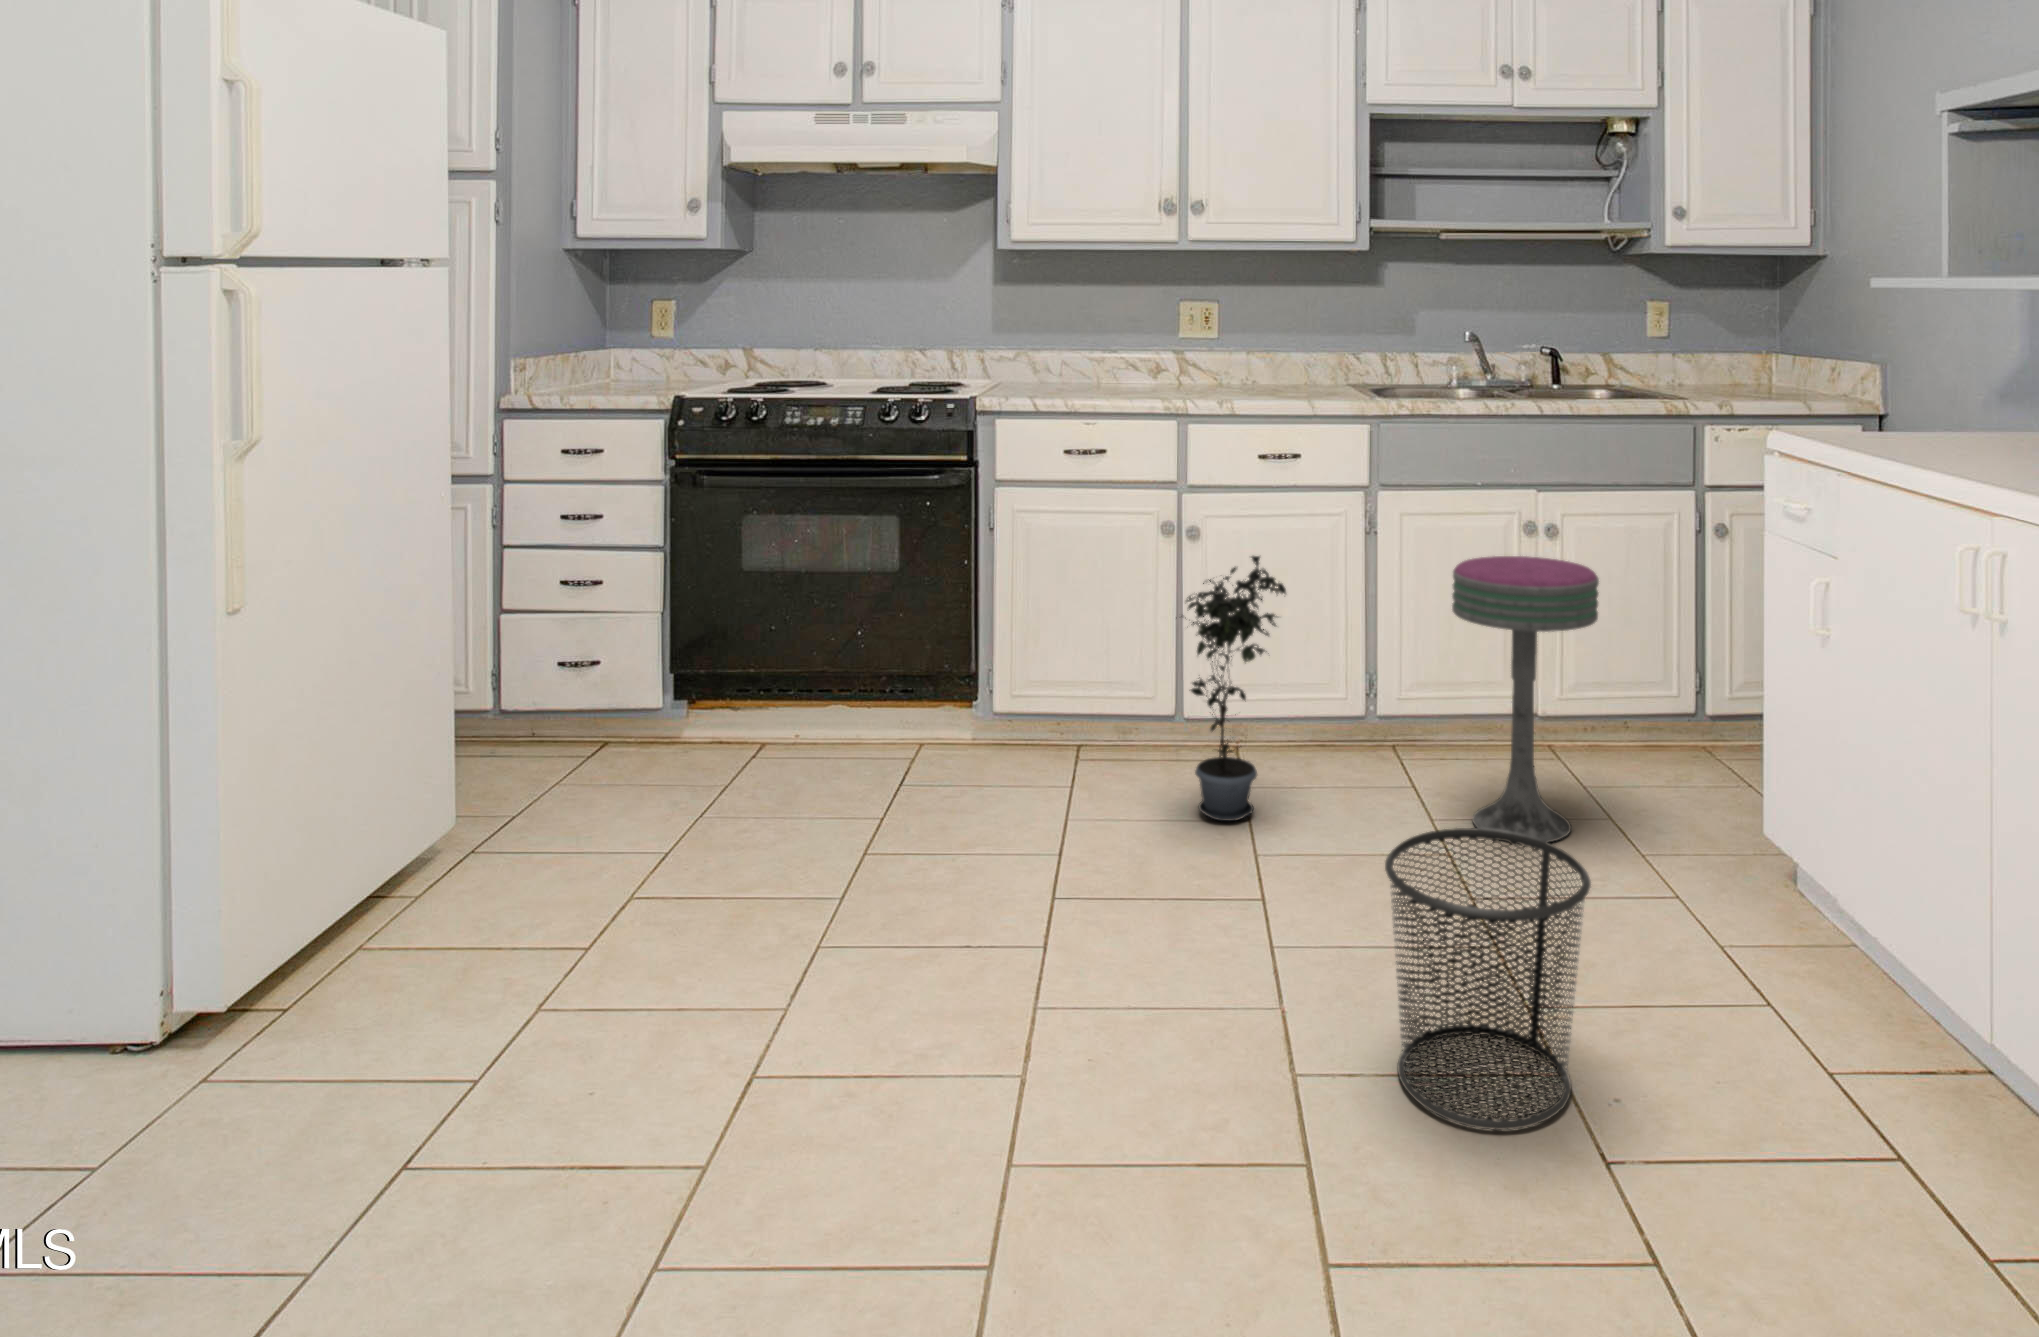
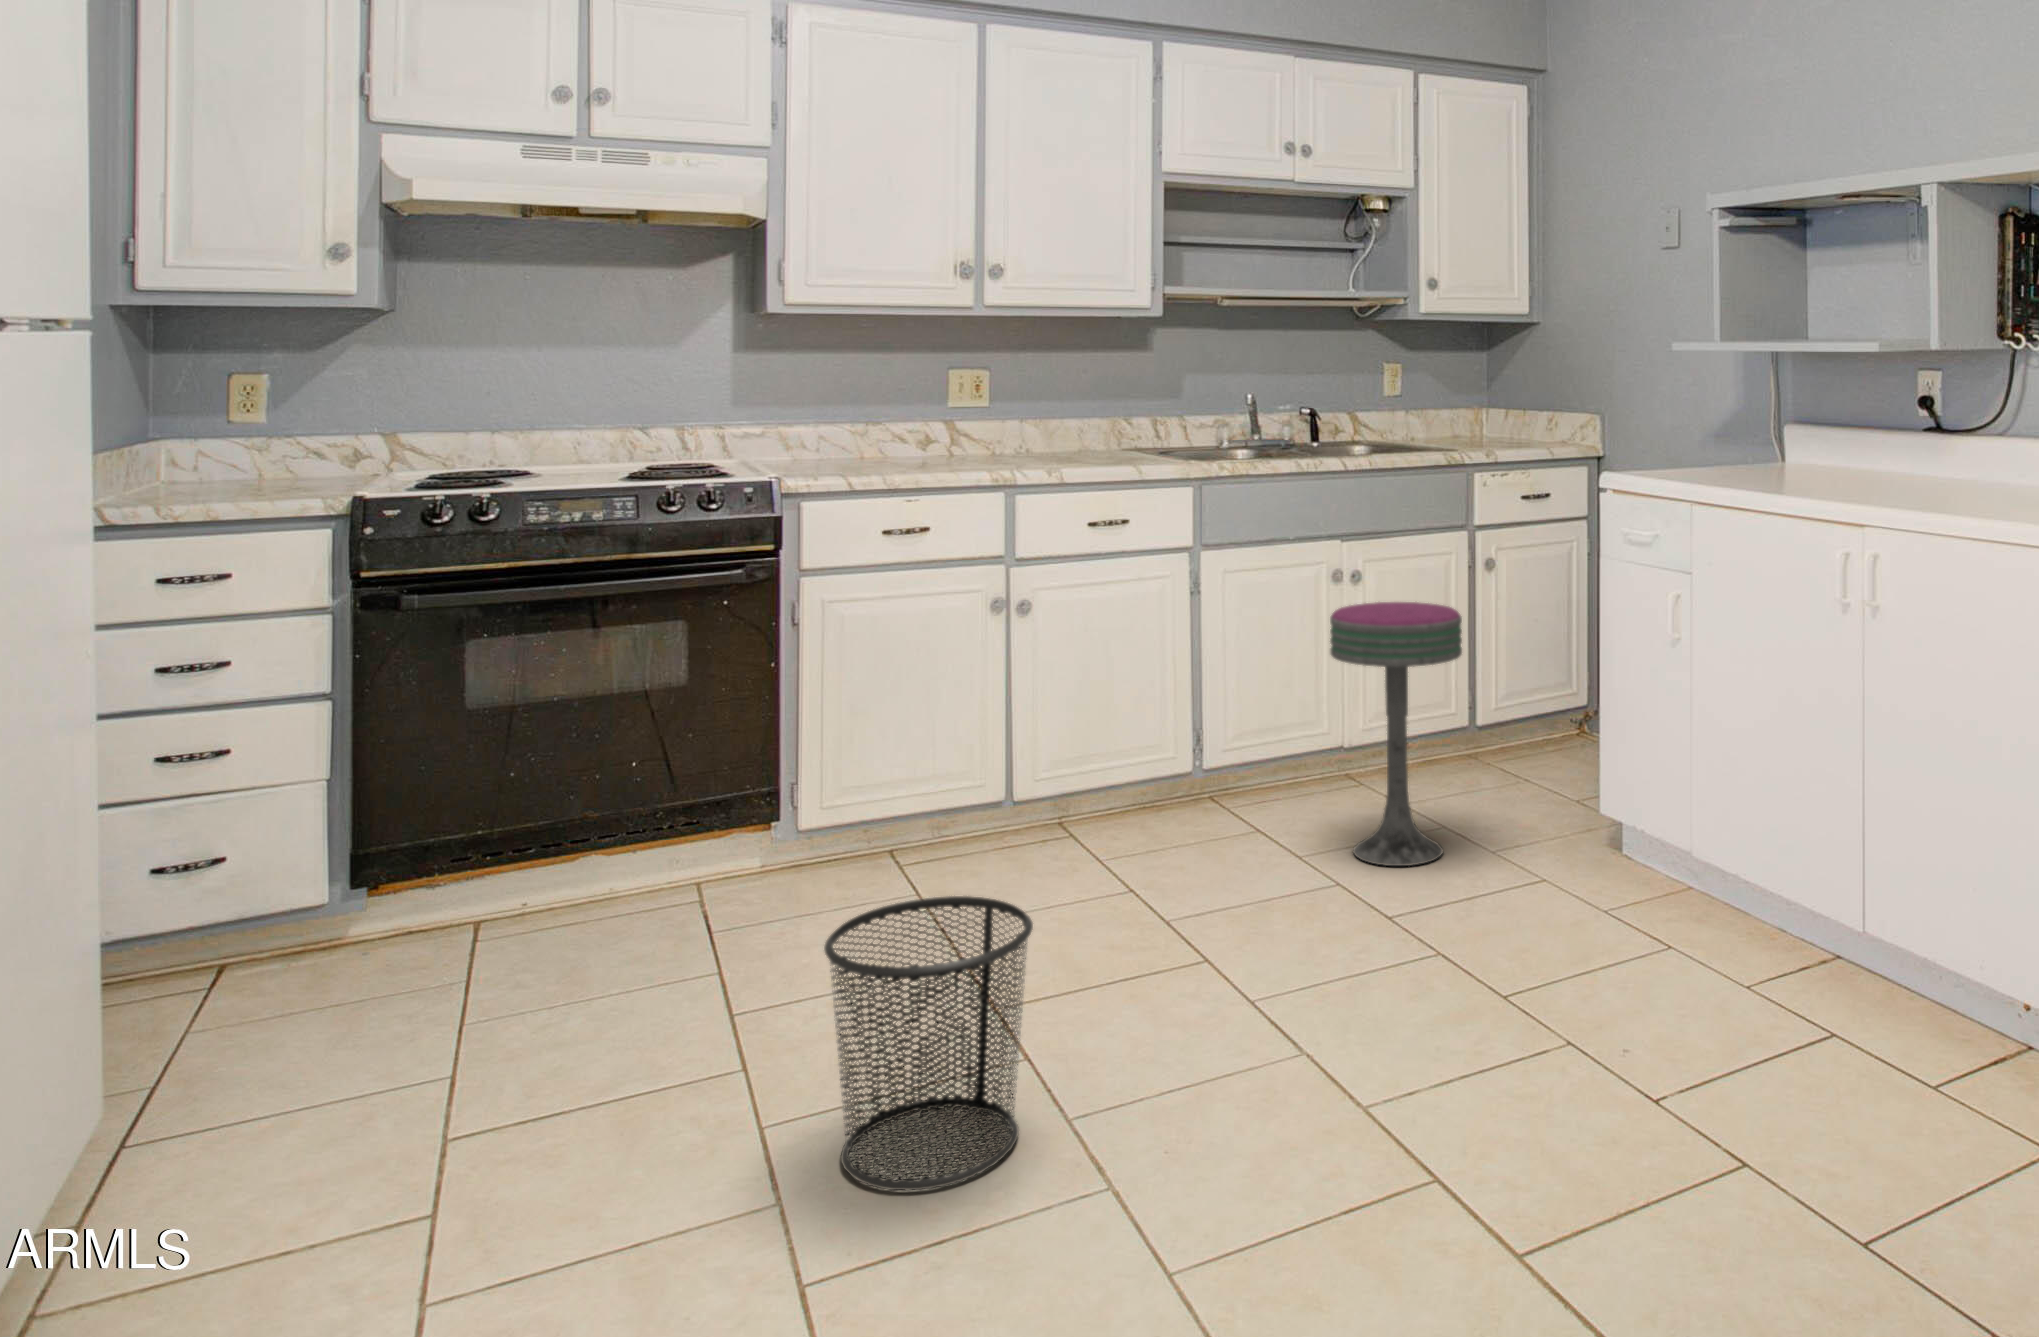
potted plant: present [1181,556,1286,821] -> none [1070,623,1191,902]
waste bin: present [1385,828,1591,1130] -> present [824,896,1033,1190]

